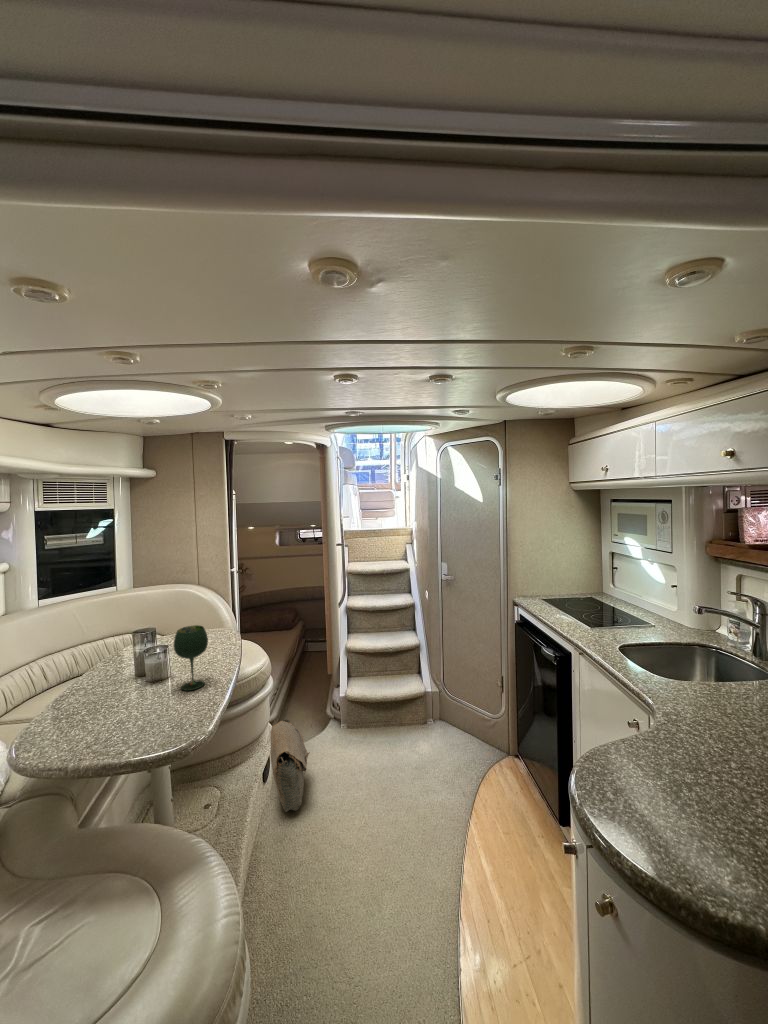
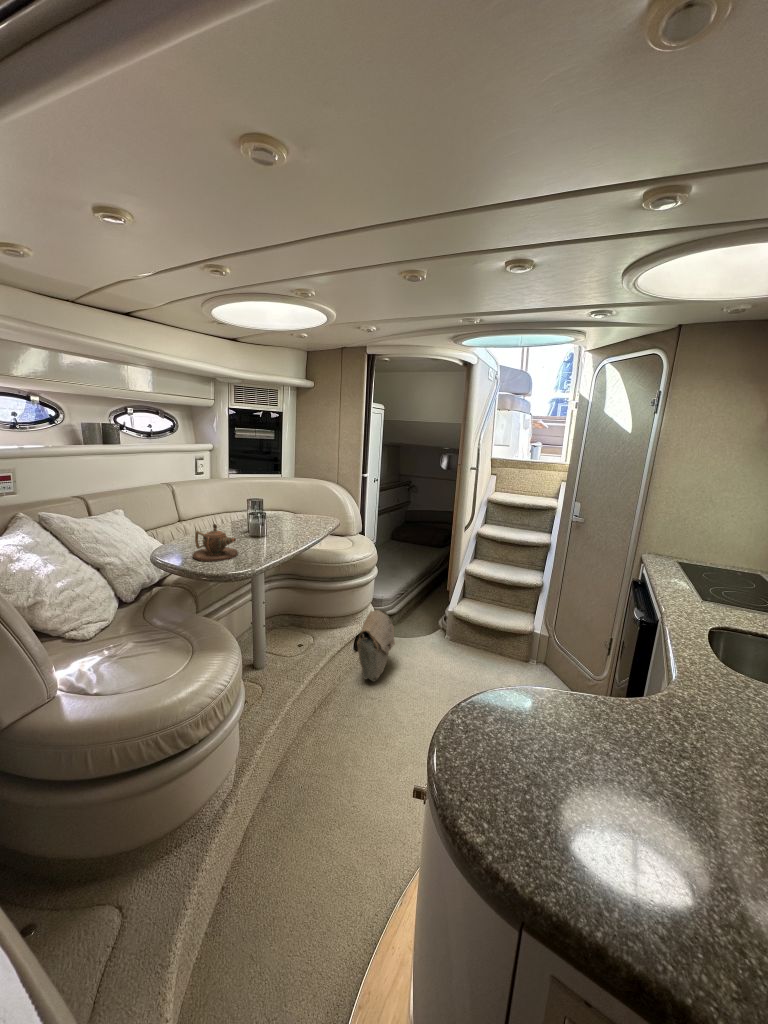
wine glass: present [174,625,208,691] -> none [261,500,286,548]
teapot: none [85,681,158,744] -> present [193,524,238,562]

